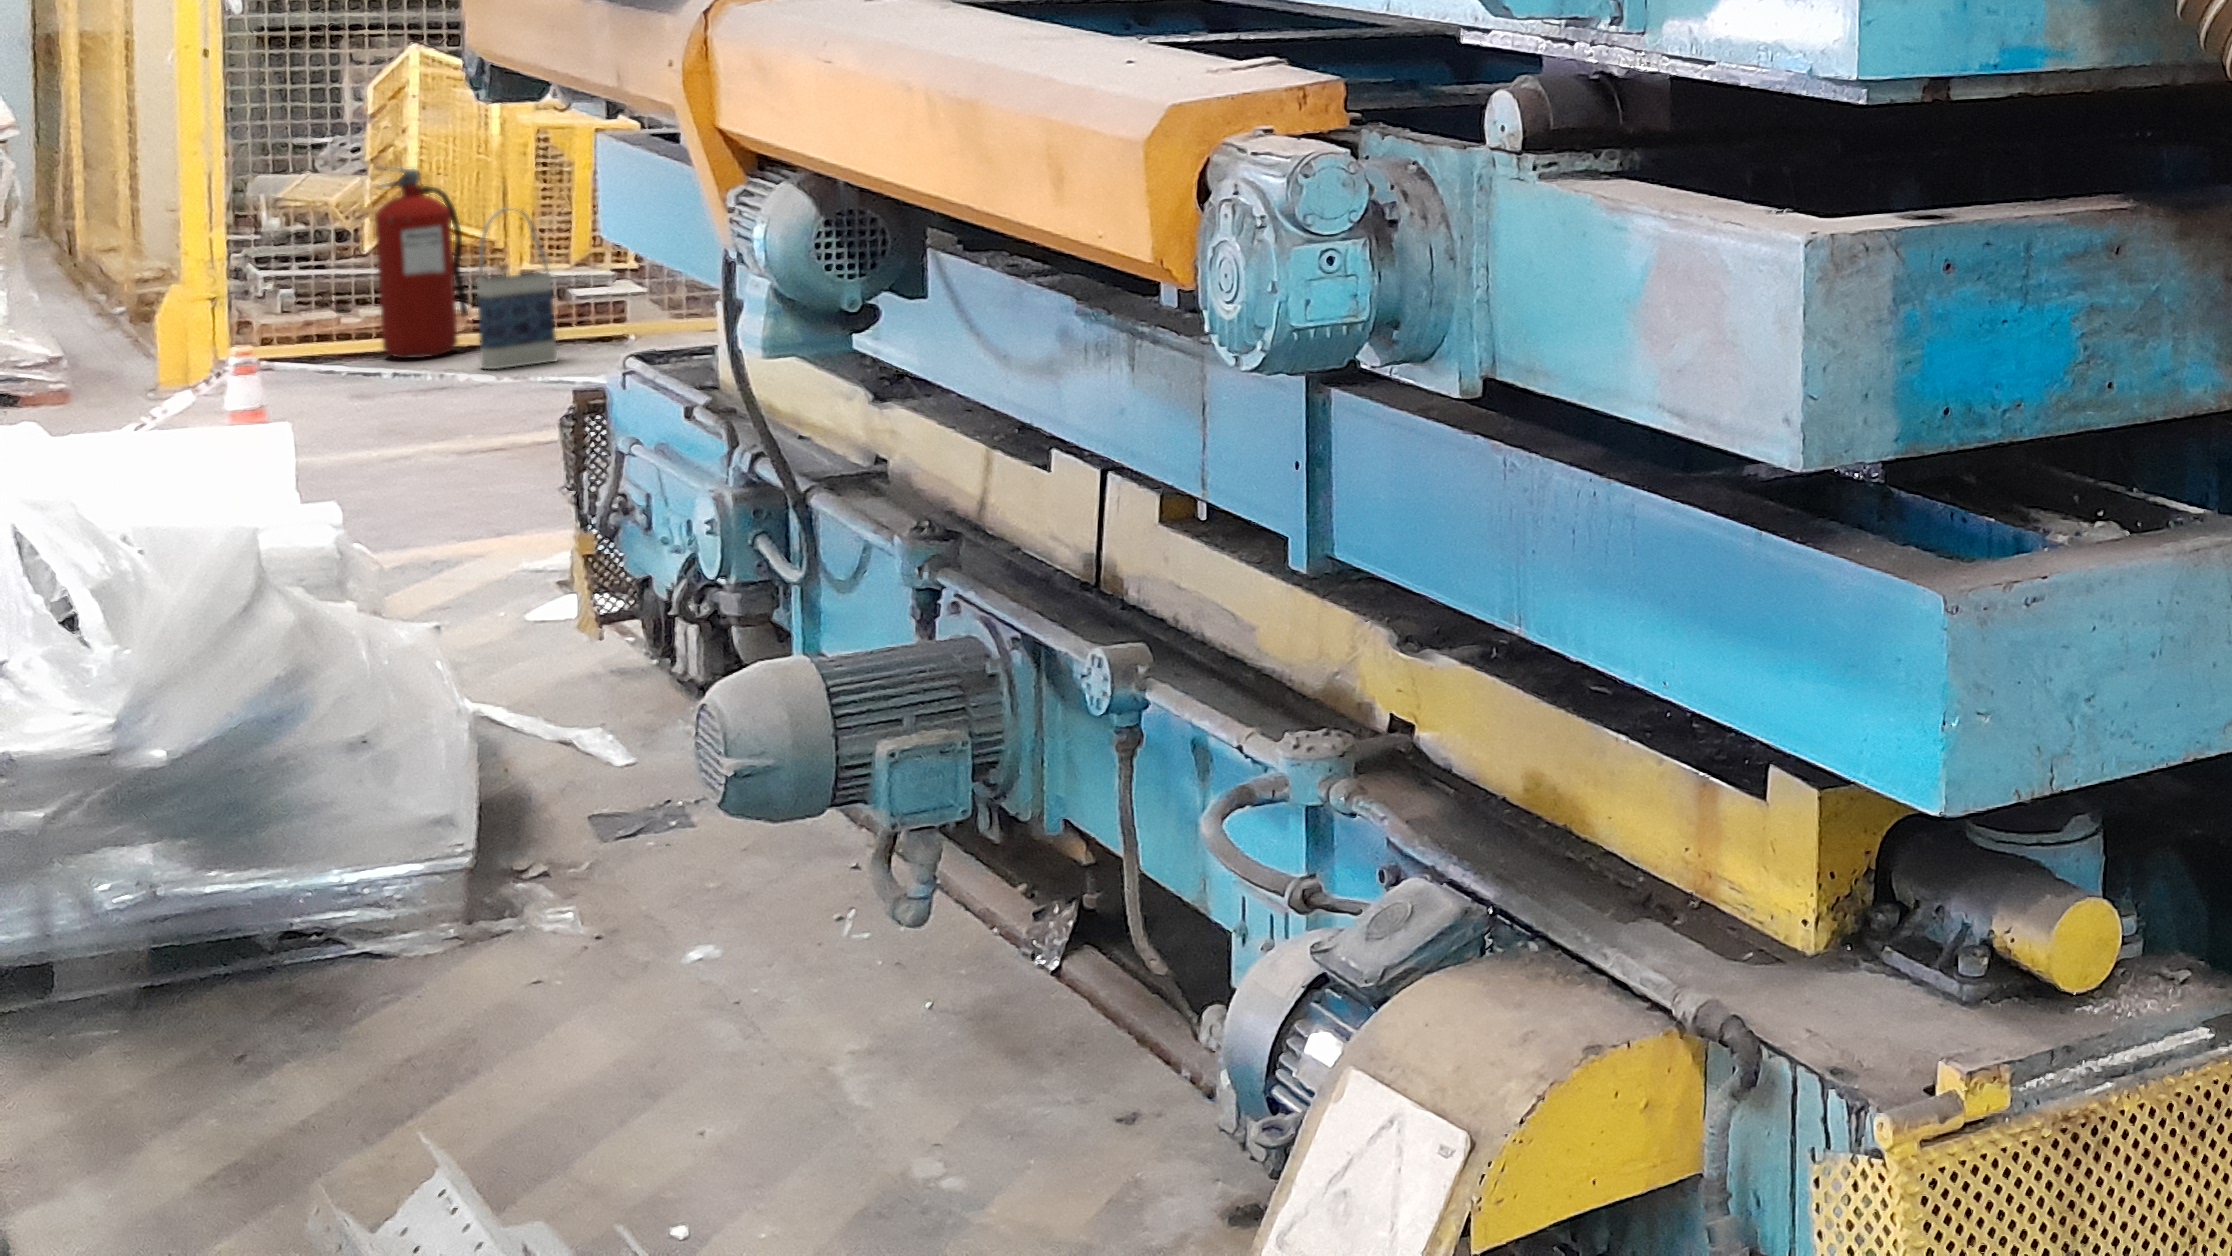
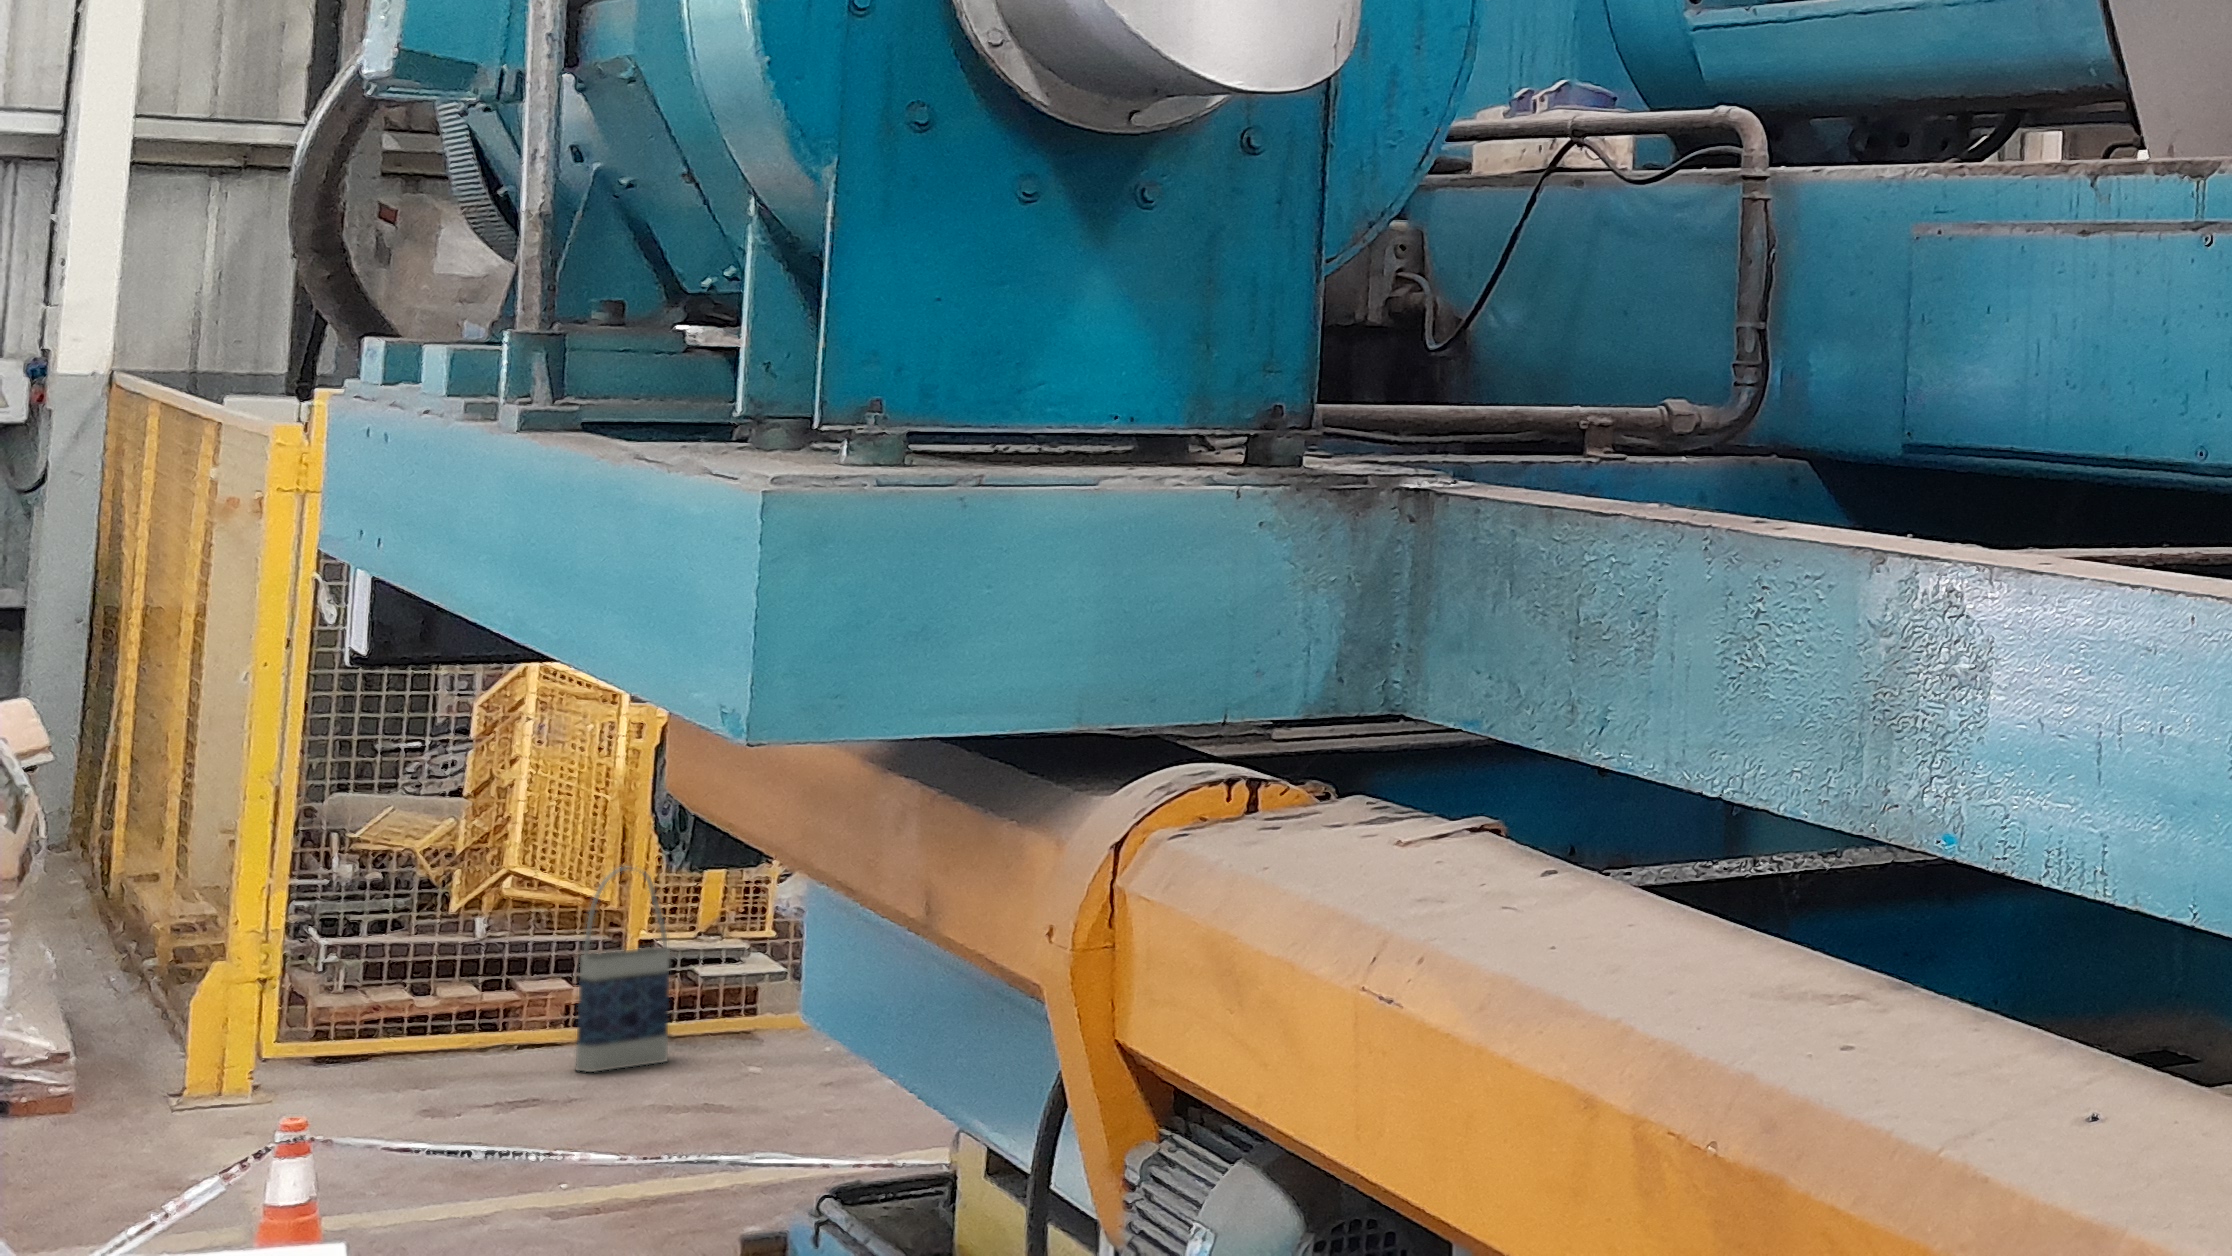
fire extinguisher: present [375,166,467,358] -> none [459,809,567,1052]

